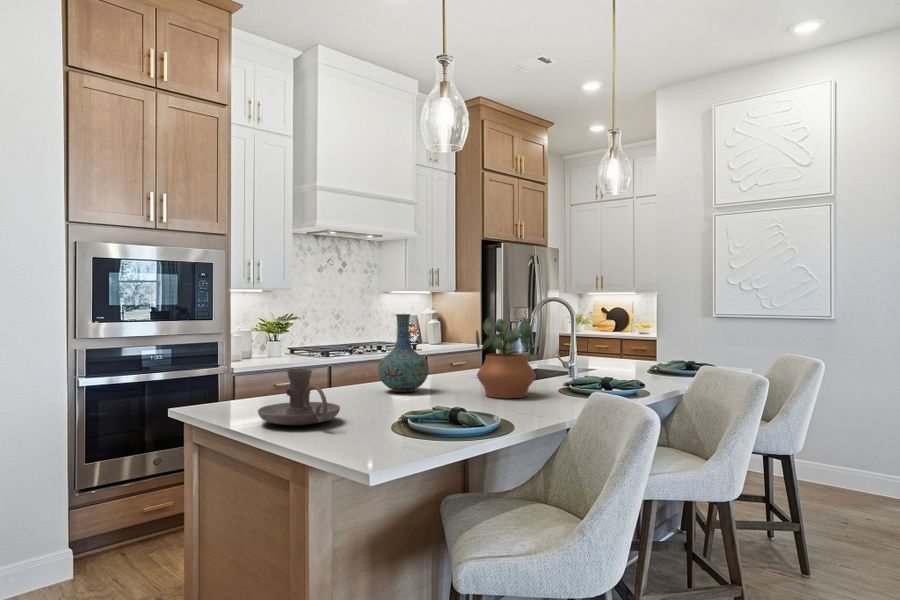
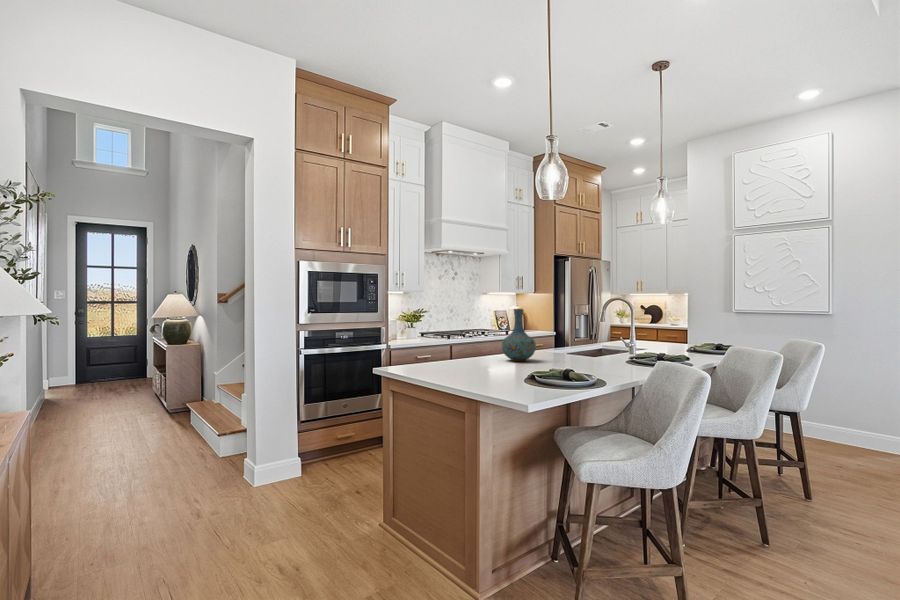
potted plant: present [476,316,536,399] -> none [570,310,612,366]
candle holder: present [258,369,340,425] -> none [442,343,492,378]

